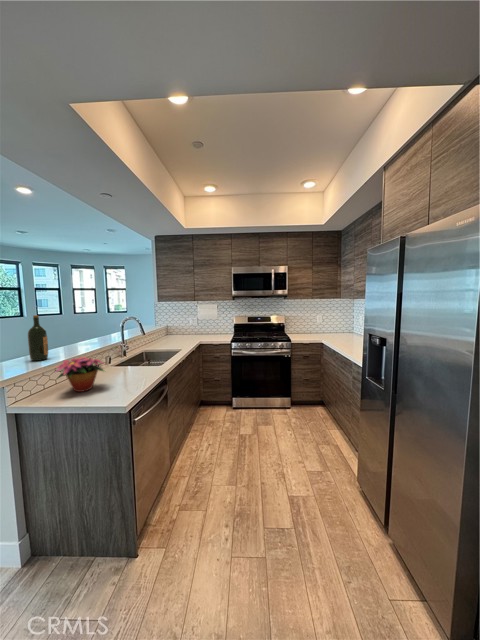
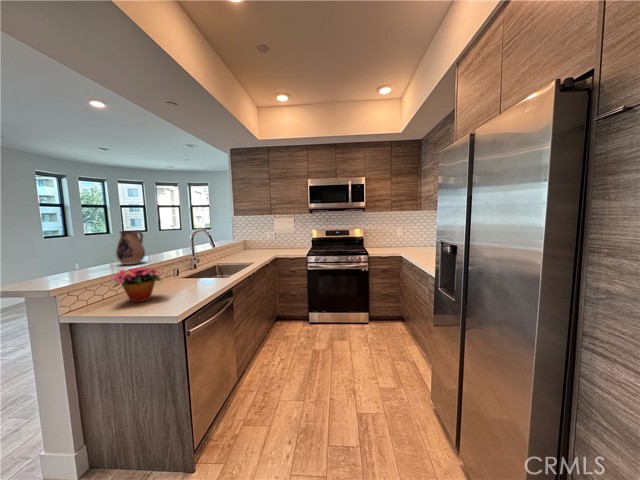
wine bottle: present [28,315,48,361] -> none [87,225,110,271]
ceramic pitcher: none [53,319,80,353] -> present [116,230,145,265]

